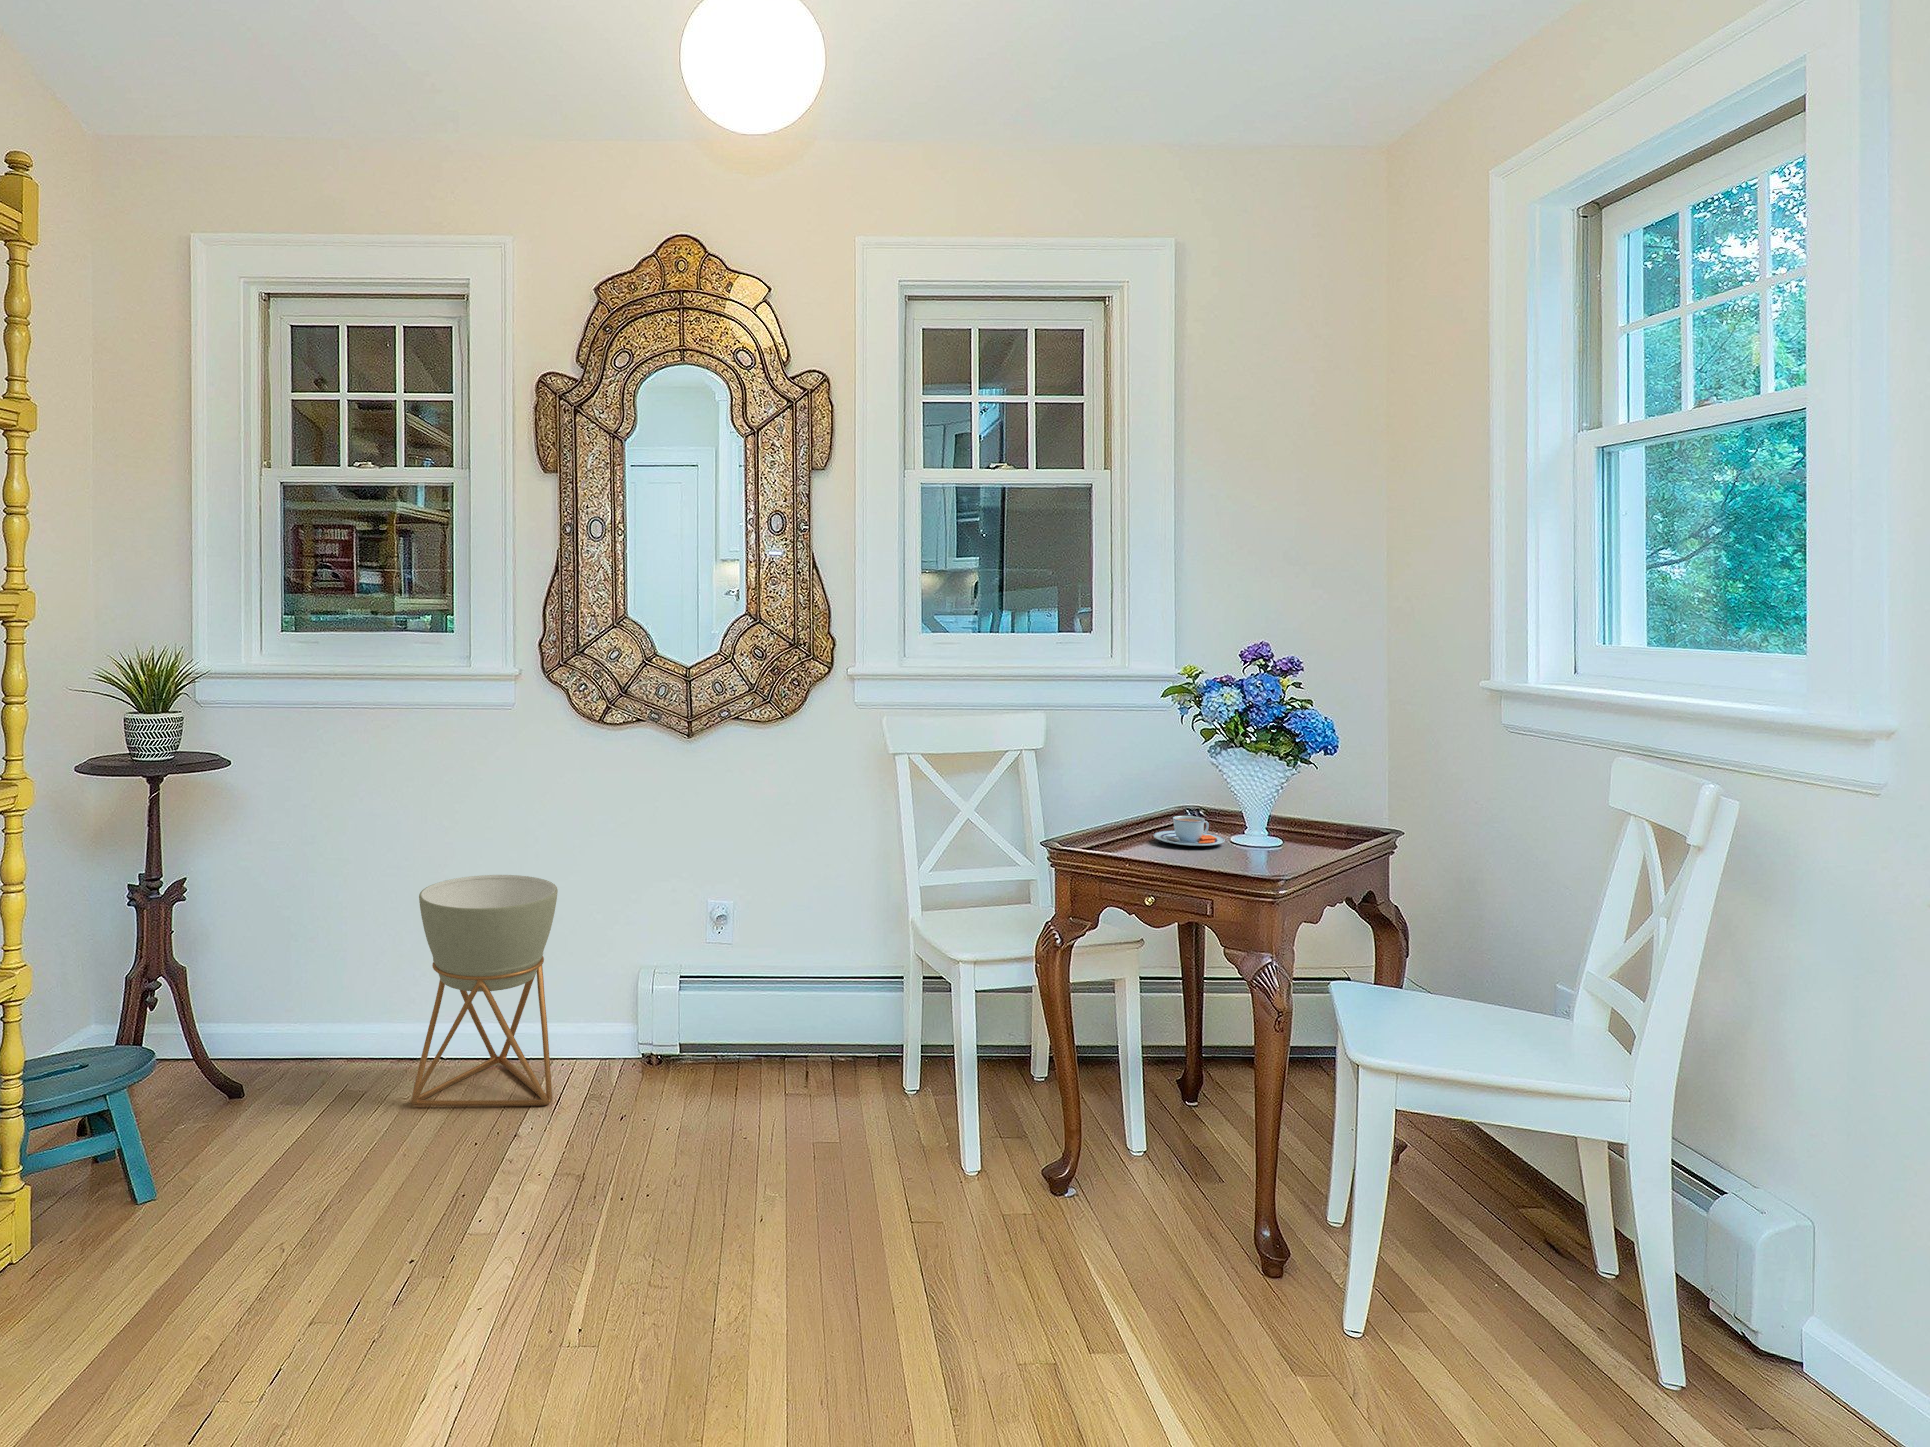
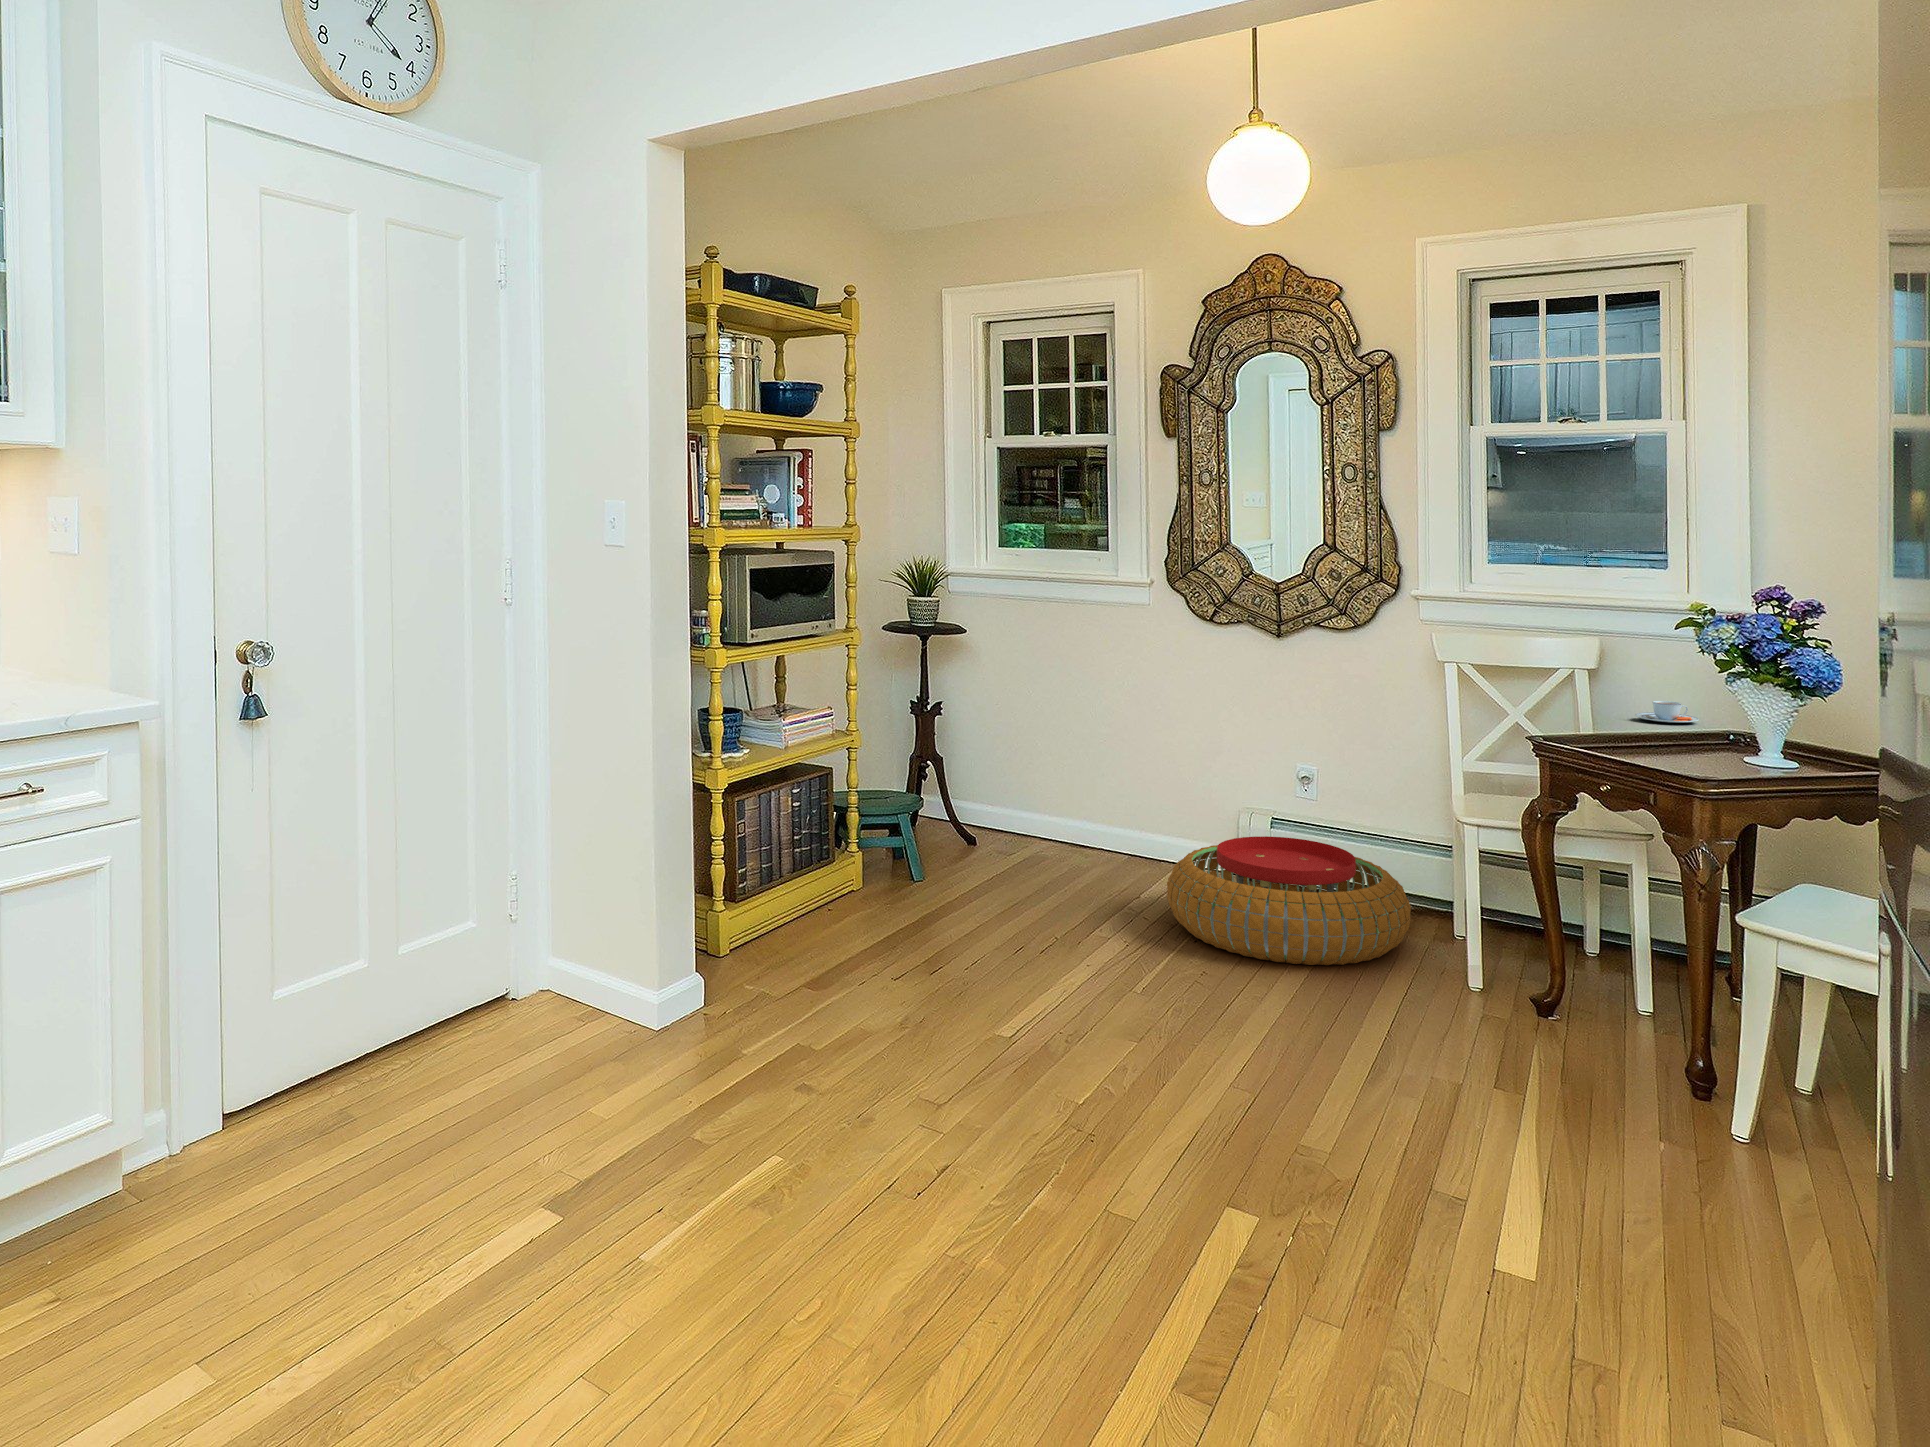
planter: present [411,875,558,1106] -> none [1075,719,1176,871]
pouf: none [578,1053,923,1295] -> present [1167,836,1411,965]

